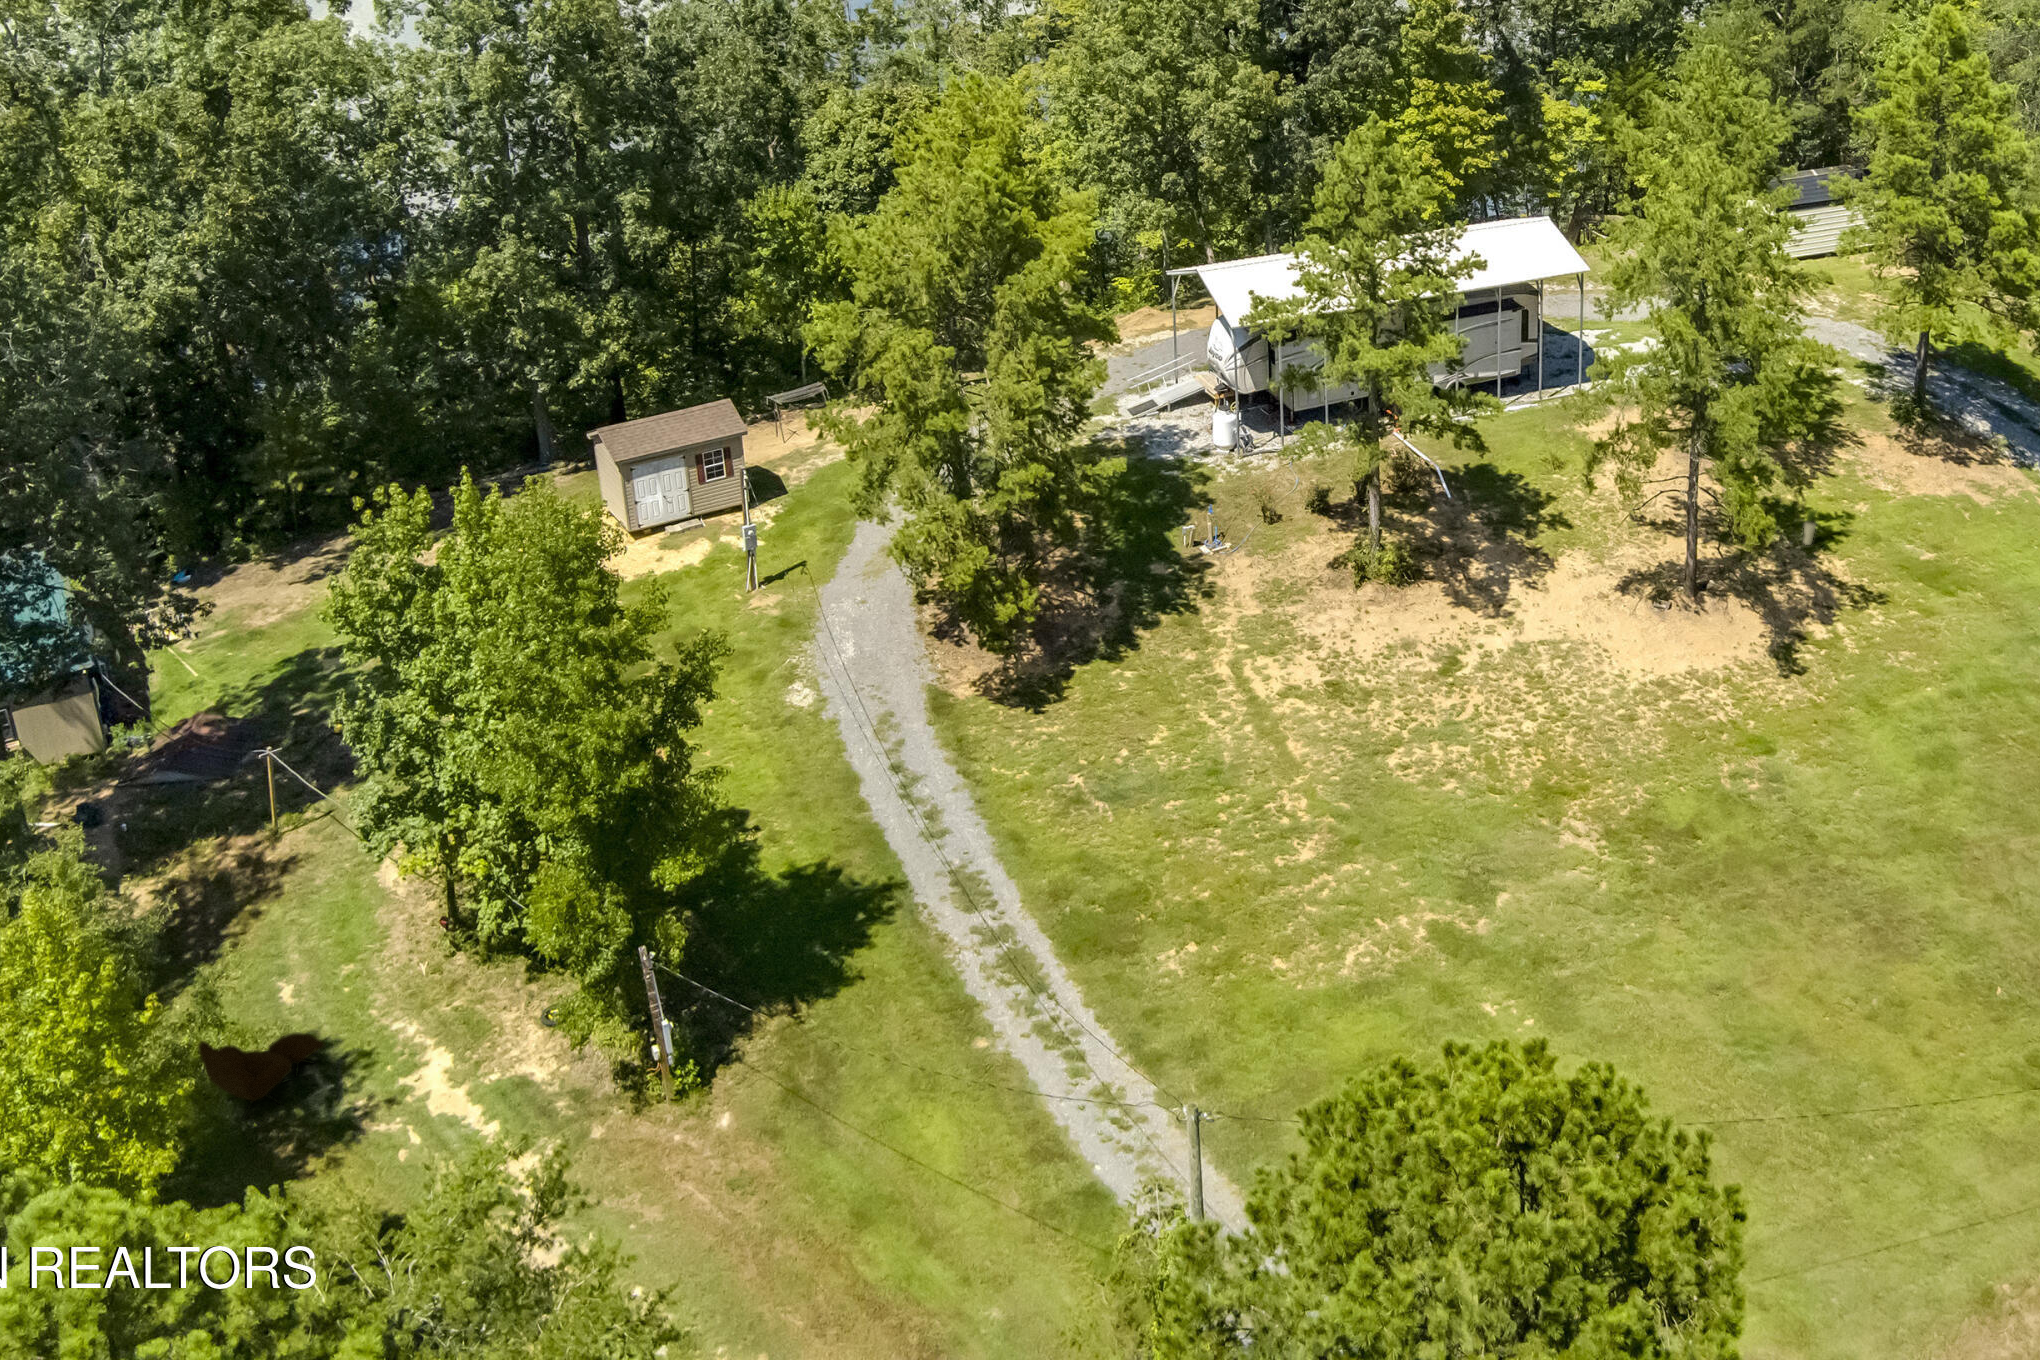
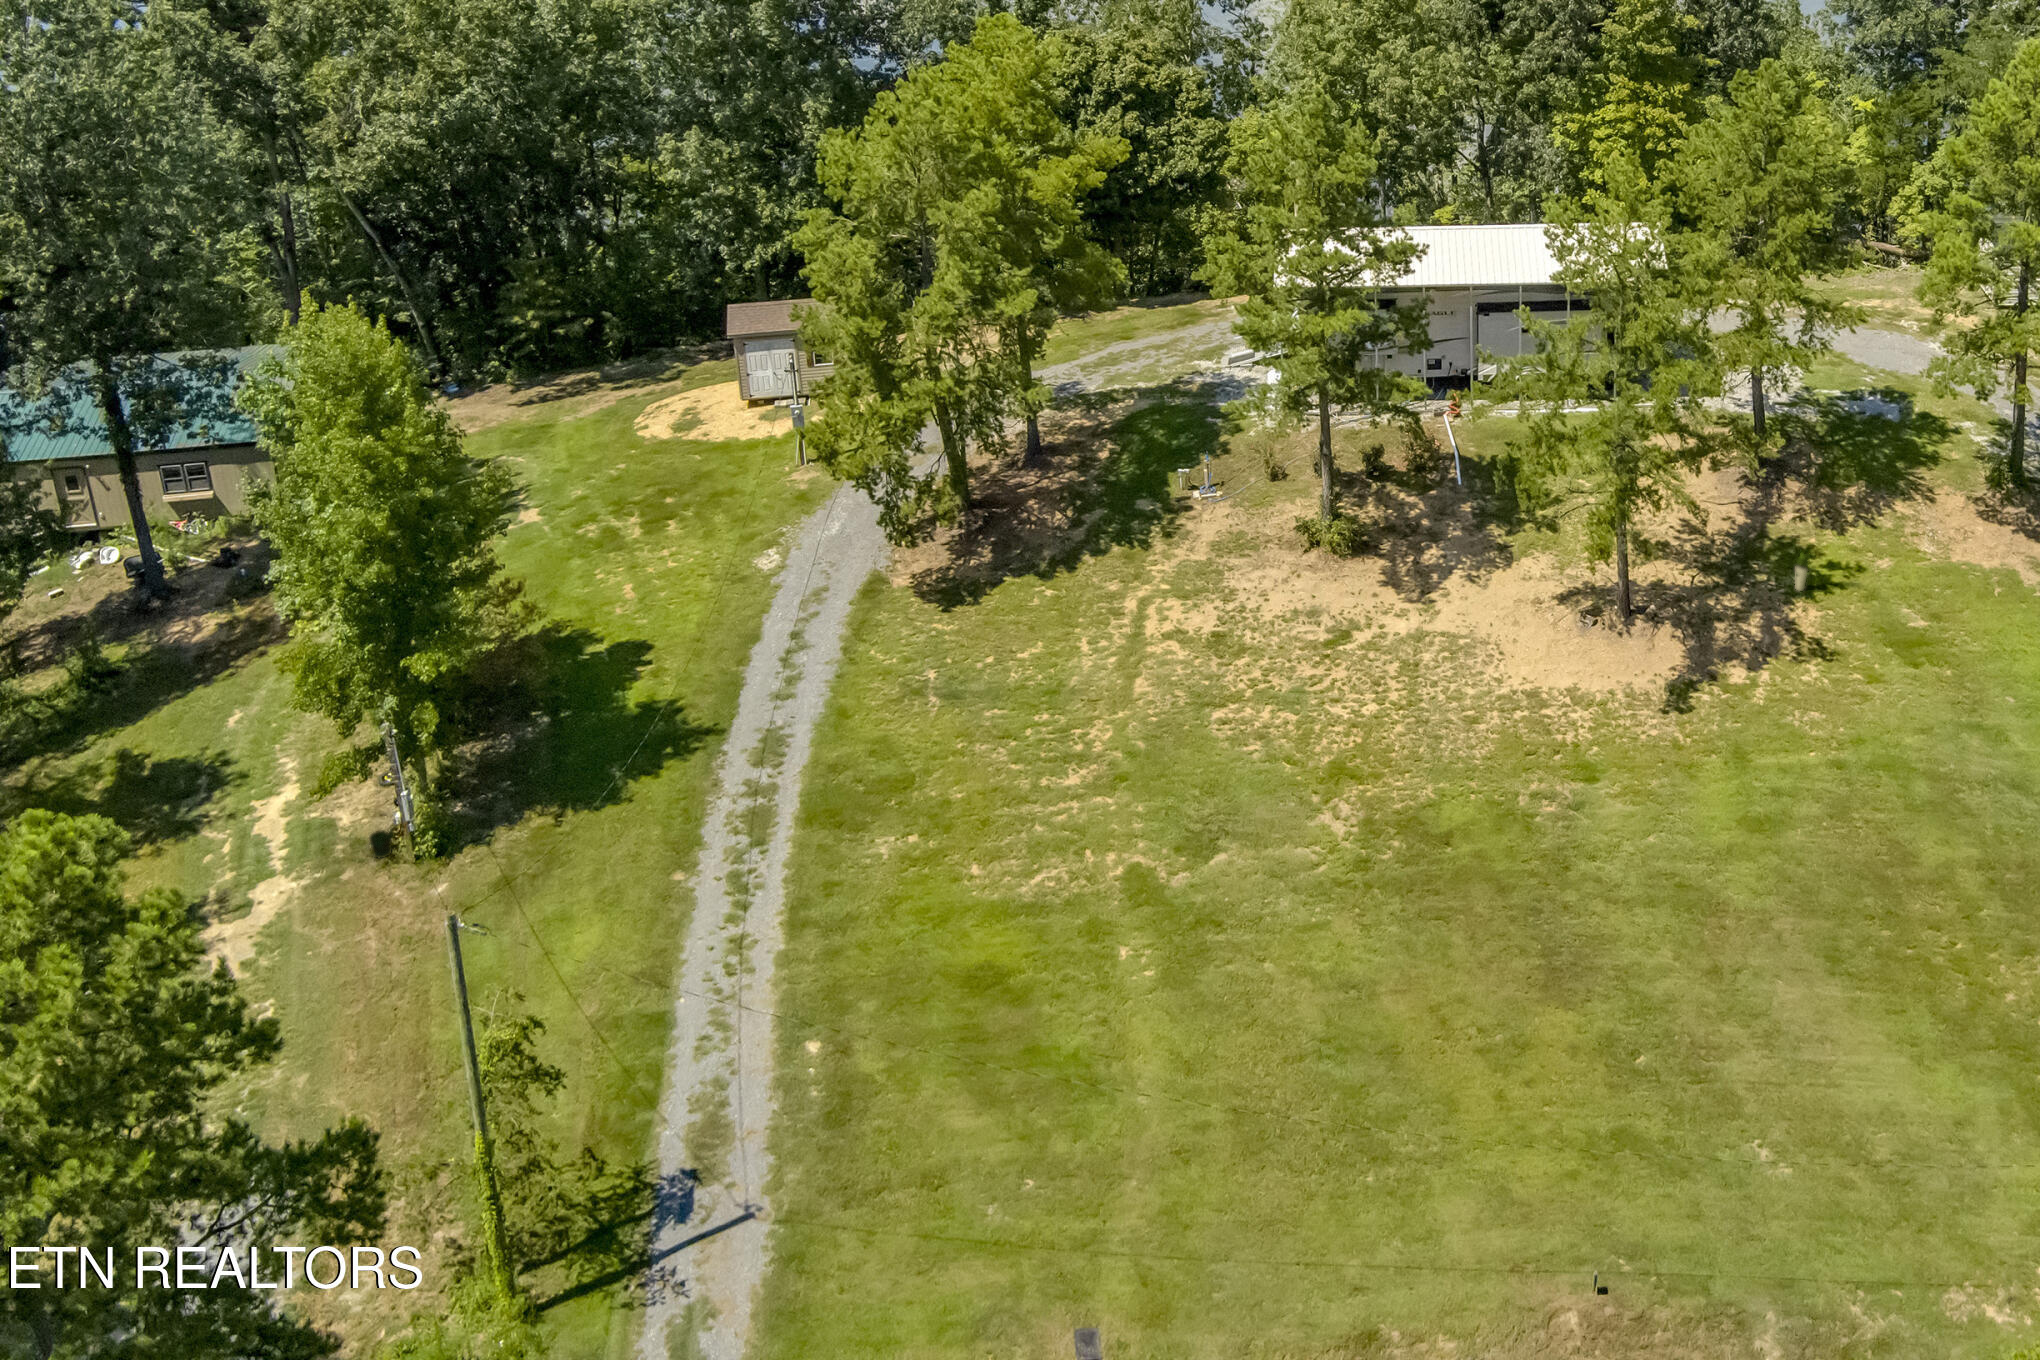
lounge chair: present [198,1032,324,1120] -> none [98,731,222,805]
watering can: none [614,1058,637,1106] -> present [369,821,396,858]

